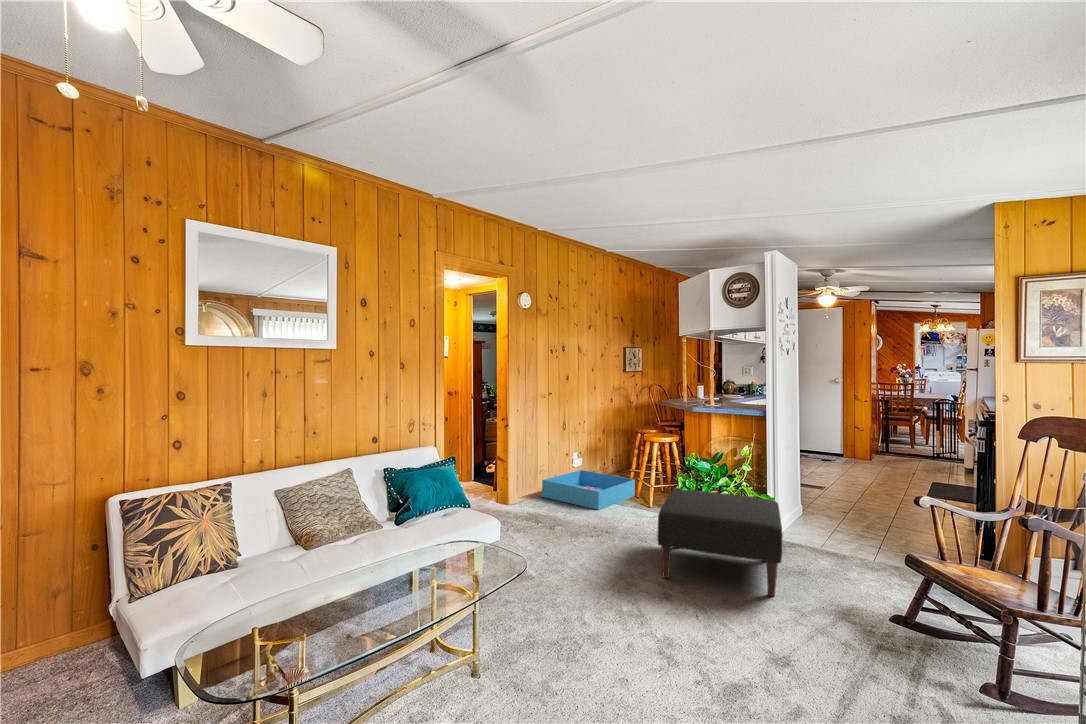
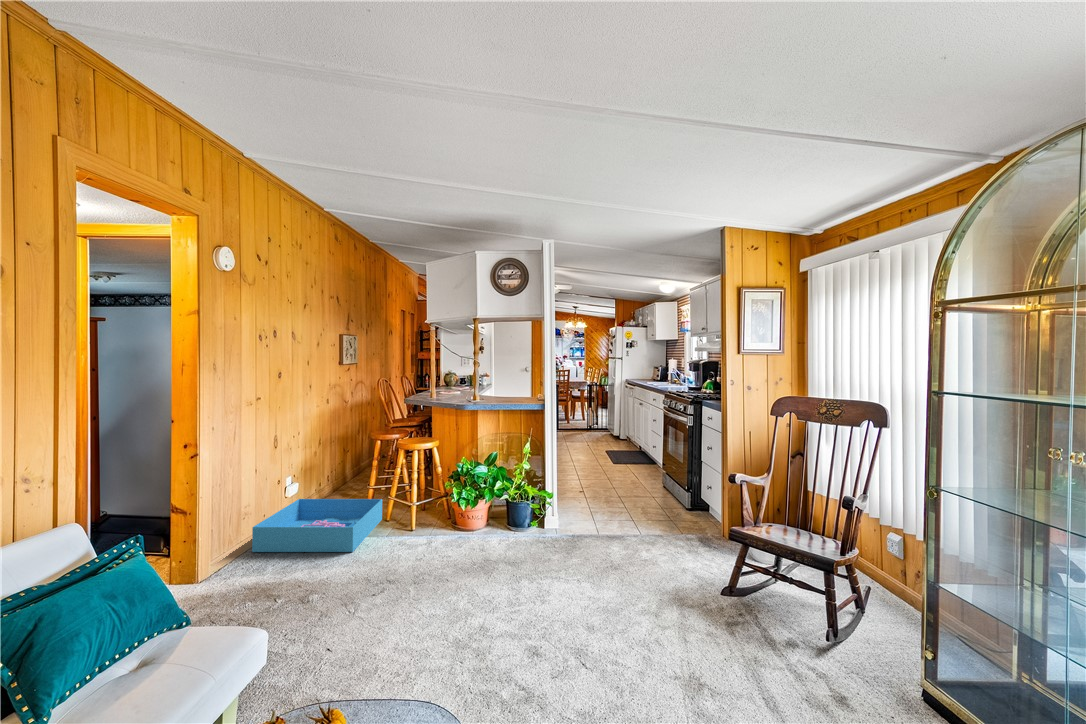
ottoman: present [657,490,783,596] -> none [483,500,645,632]

